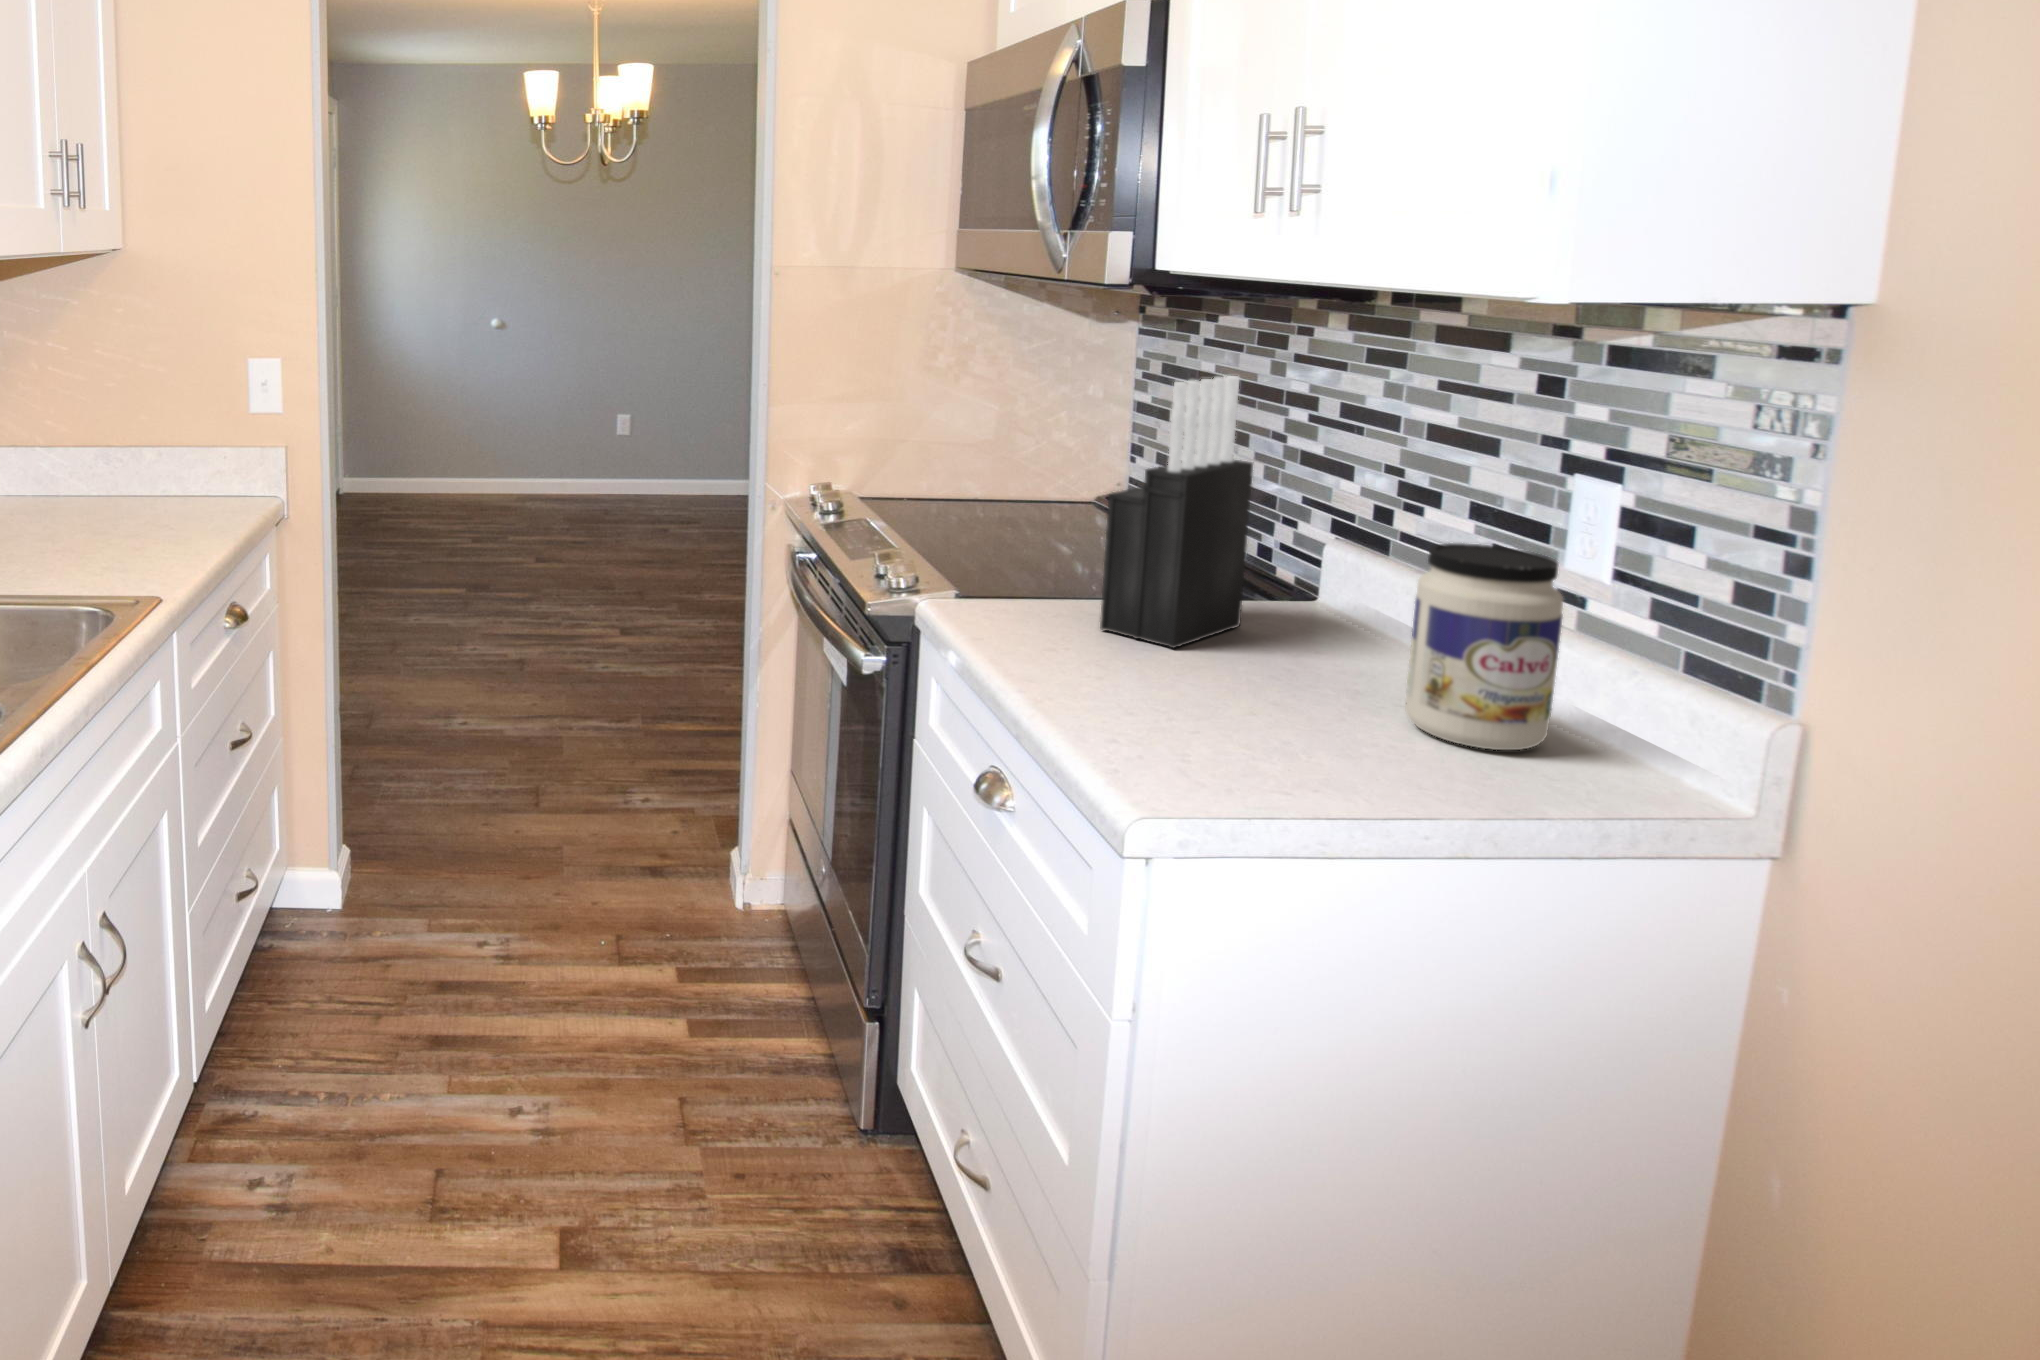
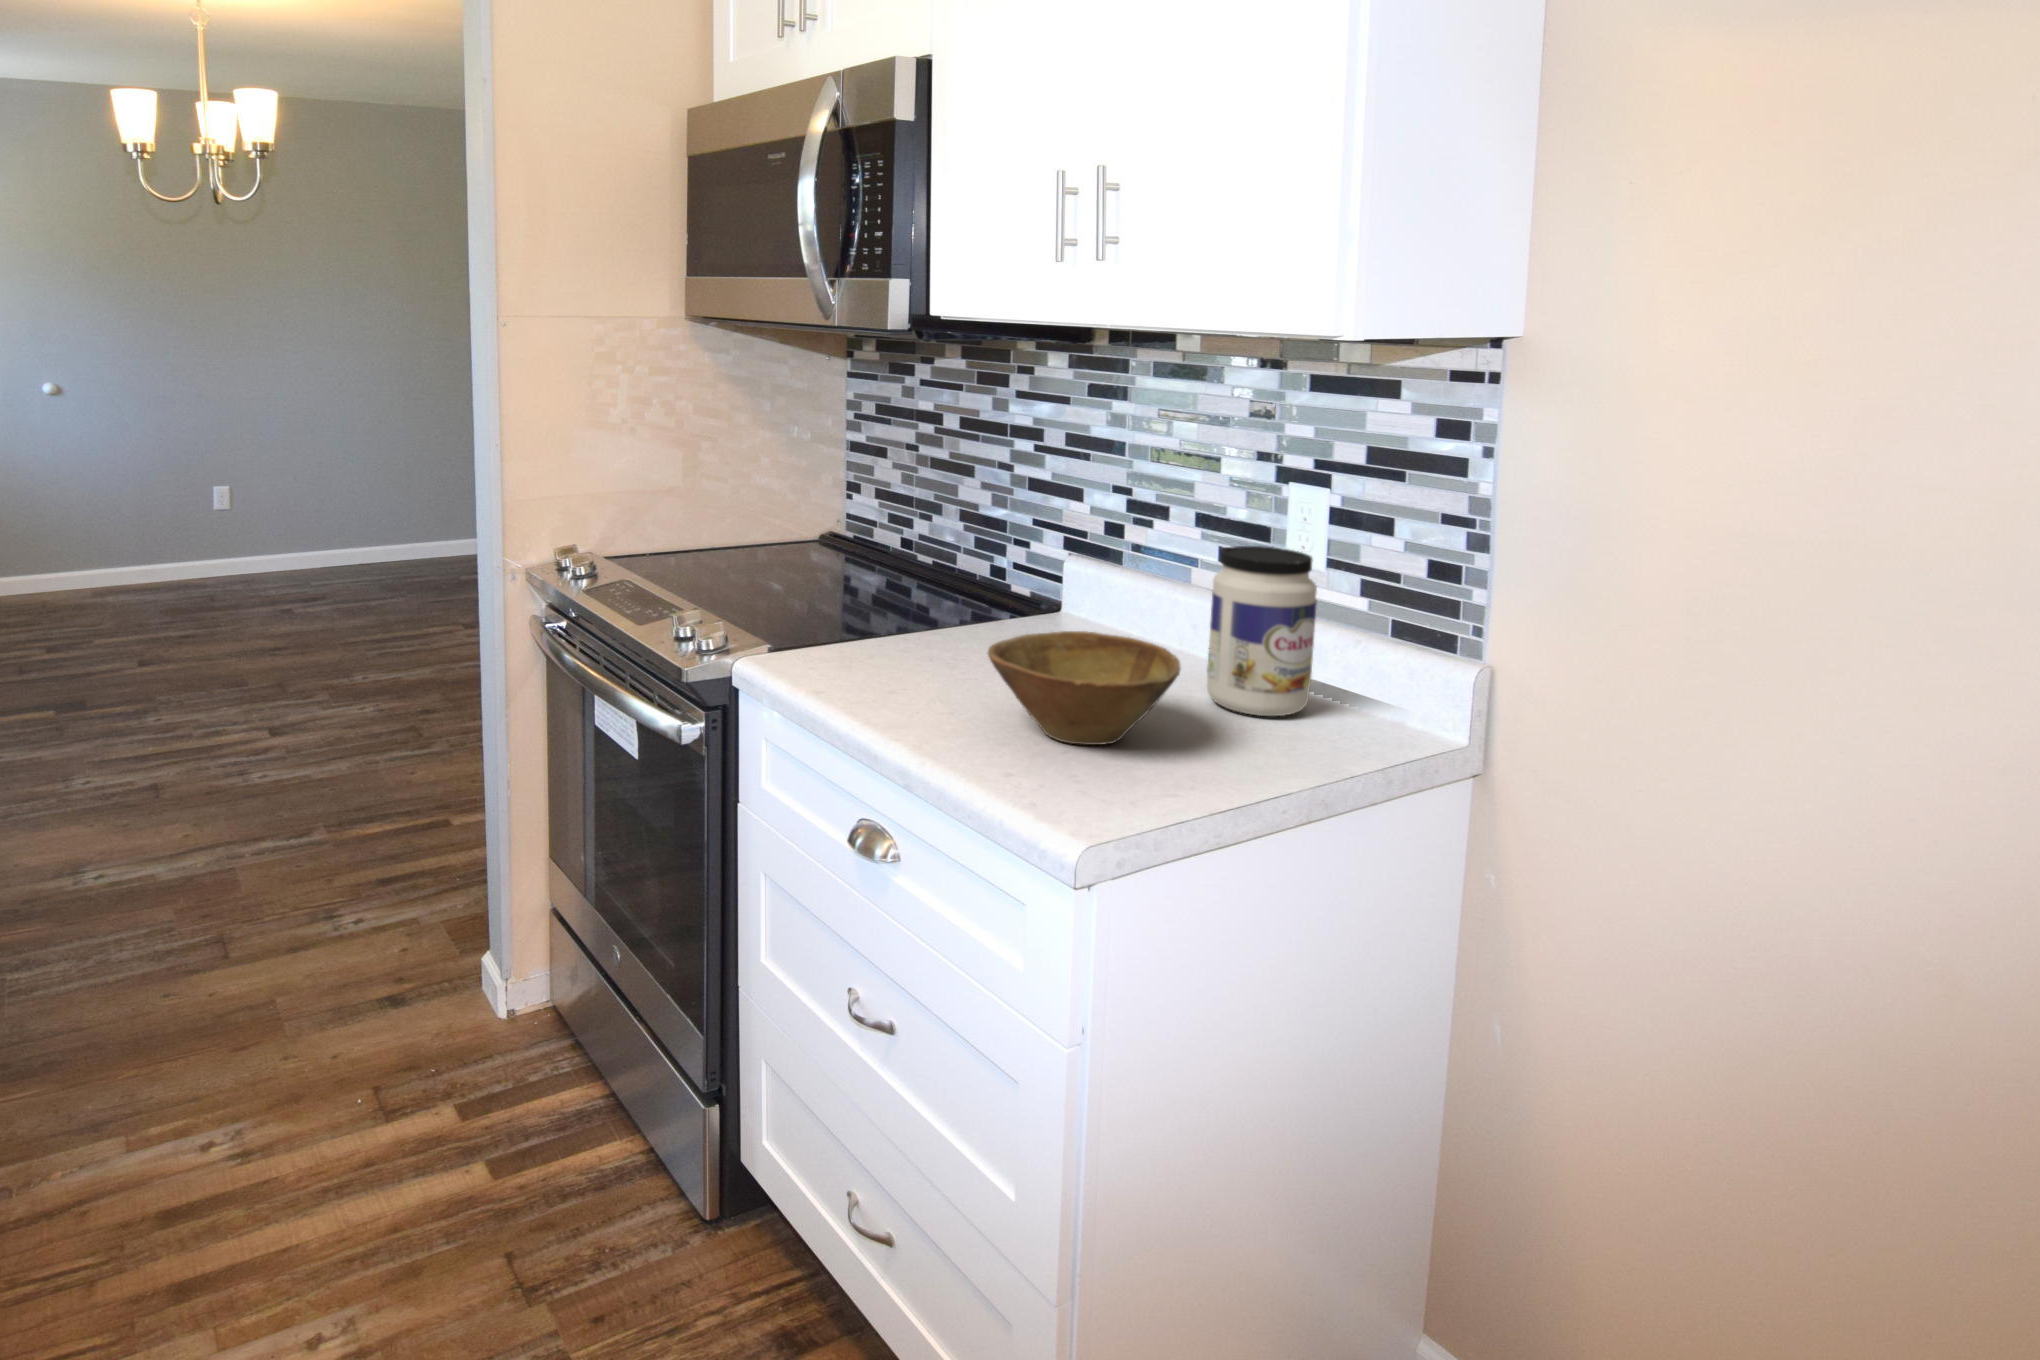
knife block: present [1100,376,1253,648] -> none [930,413,1034,666]
bowl: none [1094,612,1321,737] -> present [988,631,1180,745]

